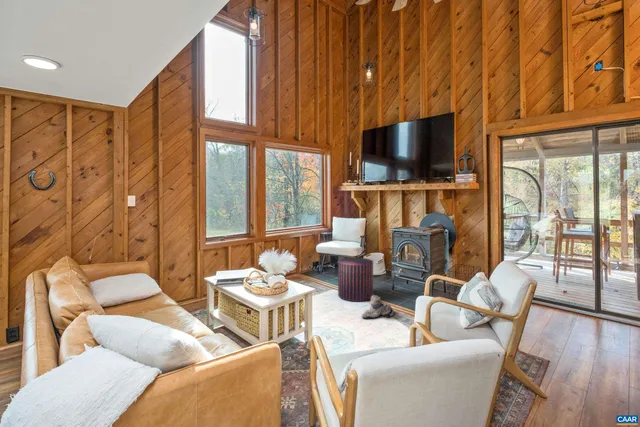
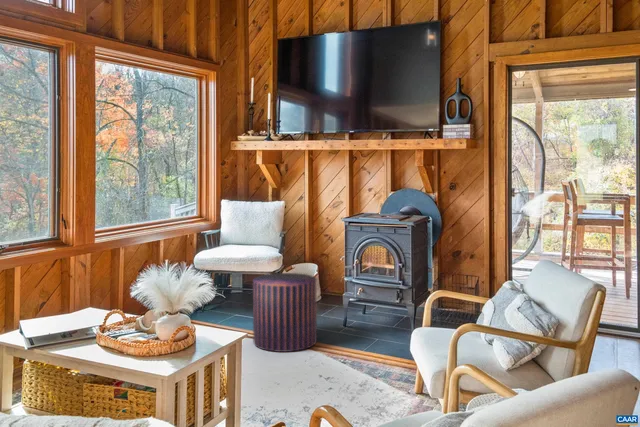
plush toy: present [362,295,394,318] -> none [311,335,363,378]

